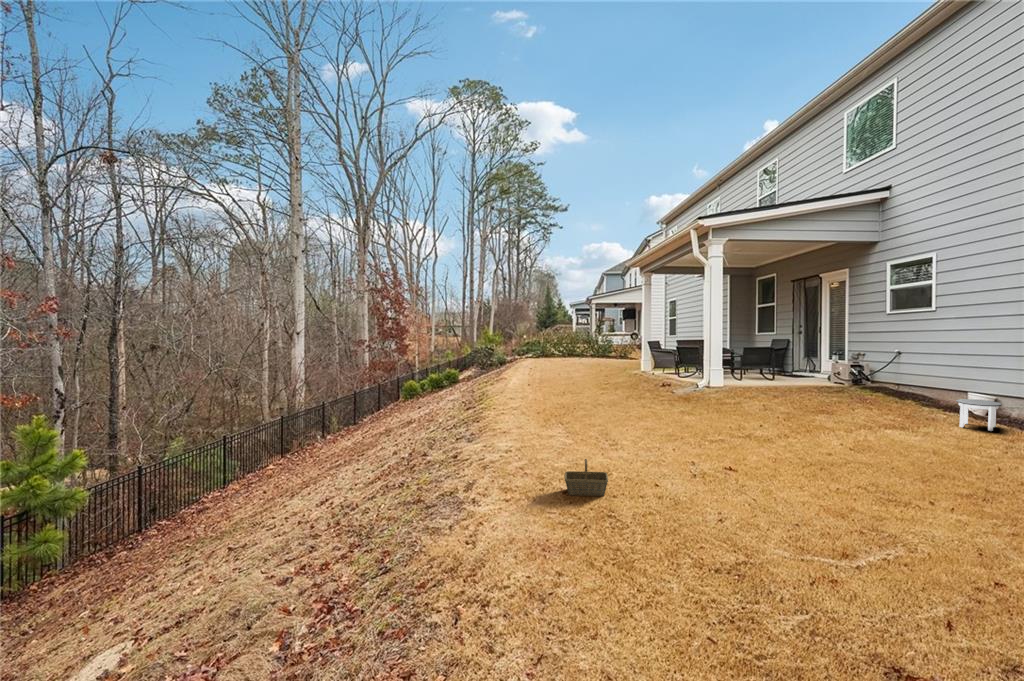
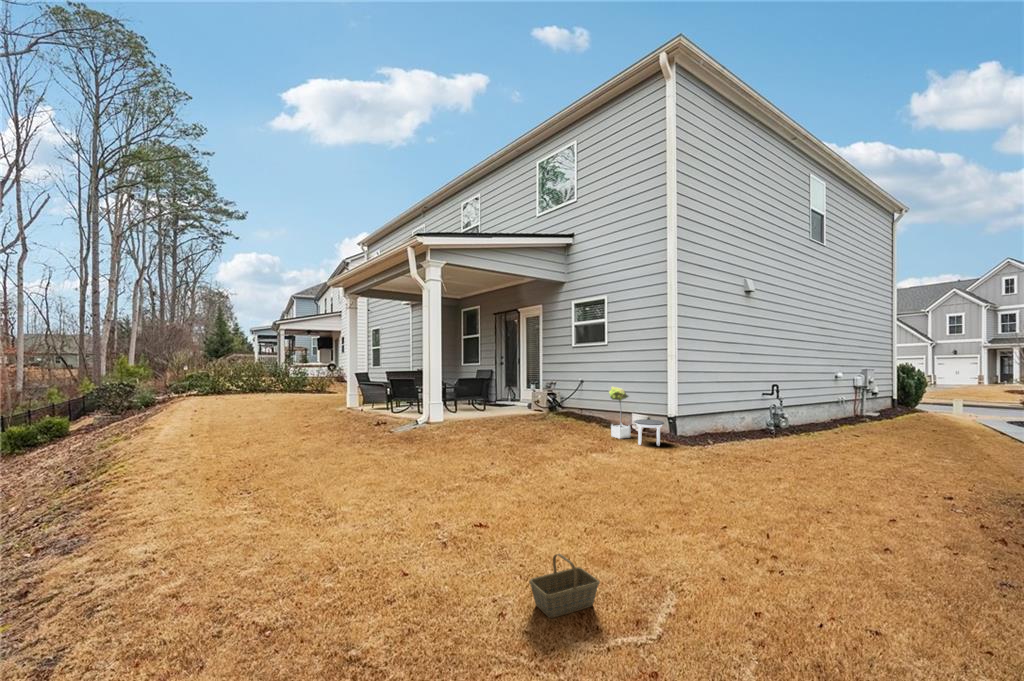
potted tree: none [923,360,954,419] -> present [609,387,630,439]
basket: present [564,459,608,496] -> present [529,554,600,618]

